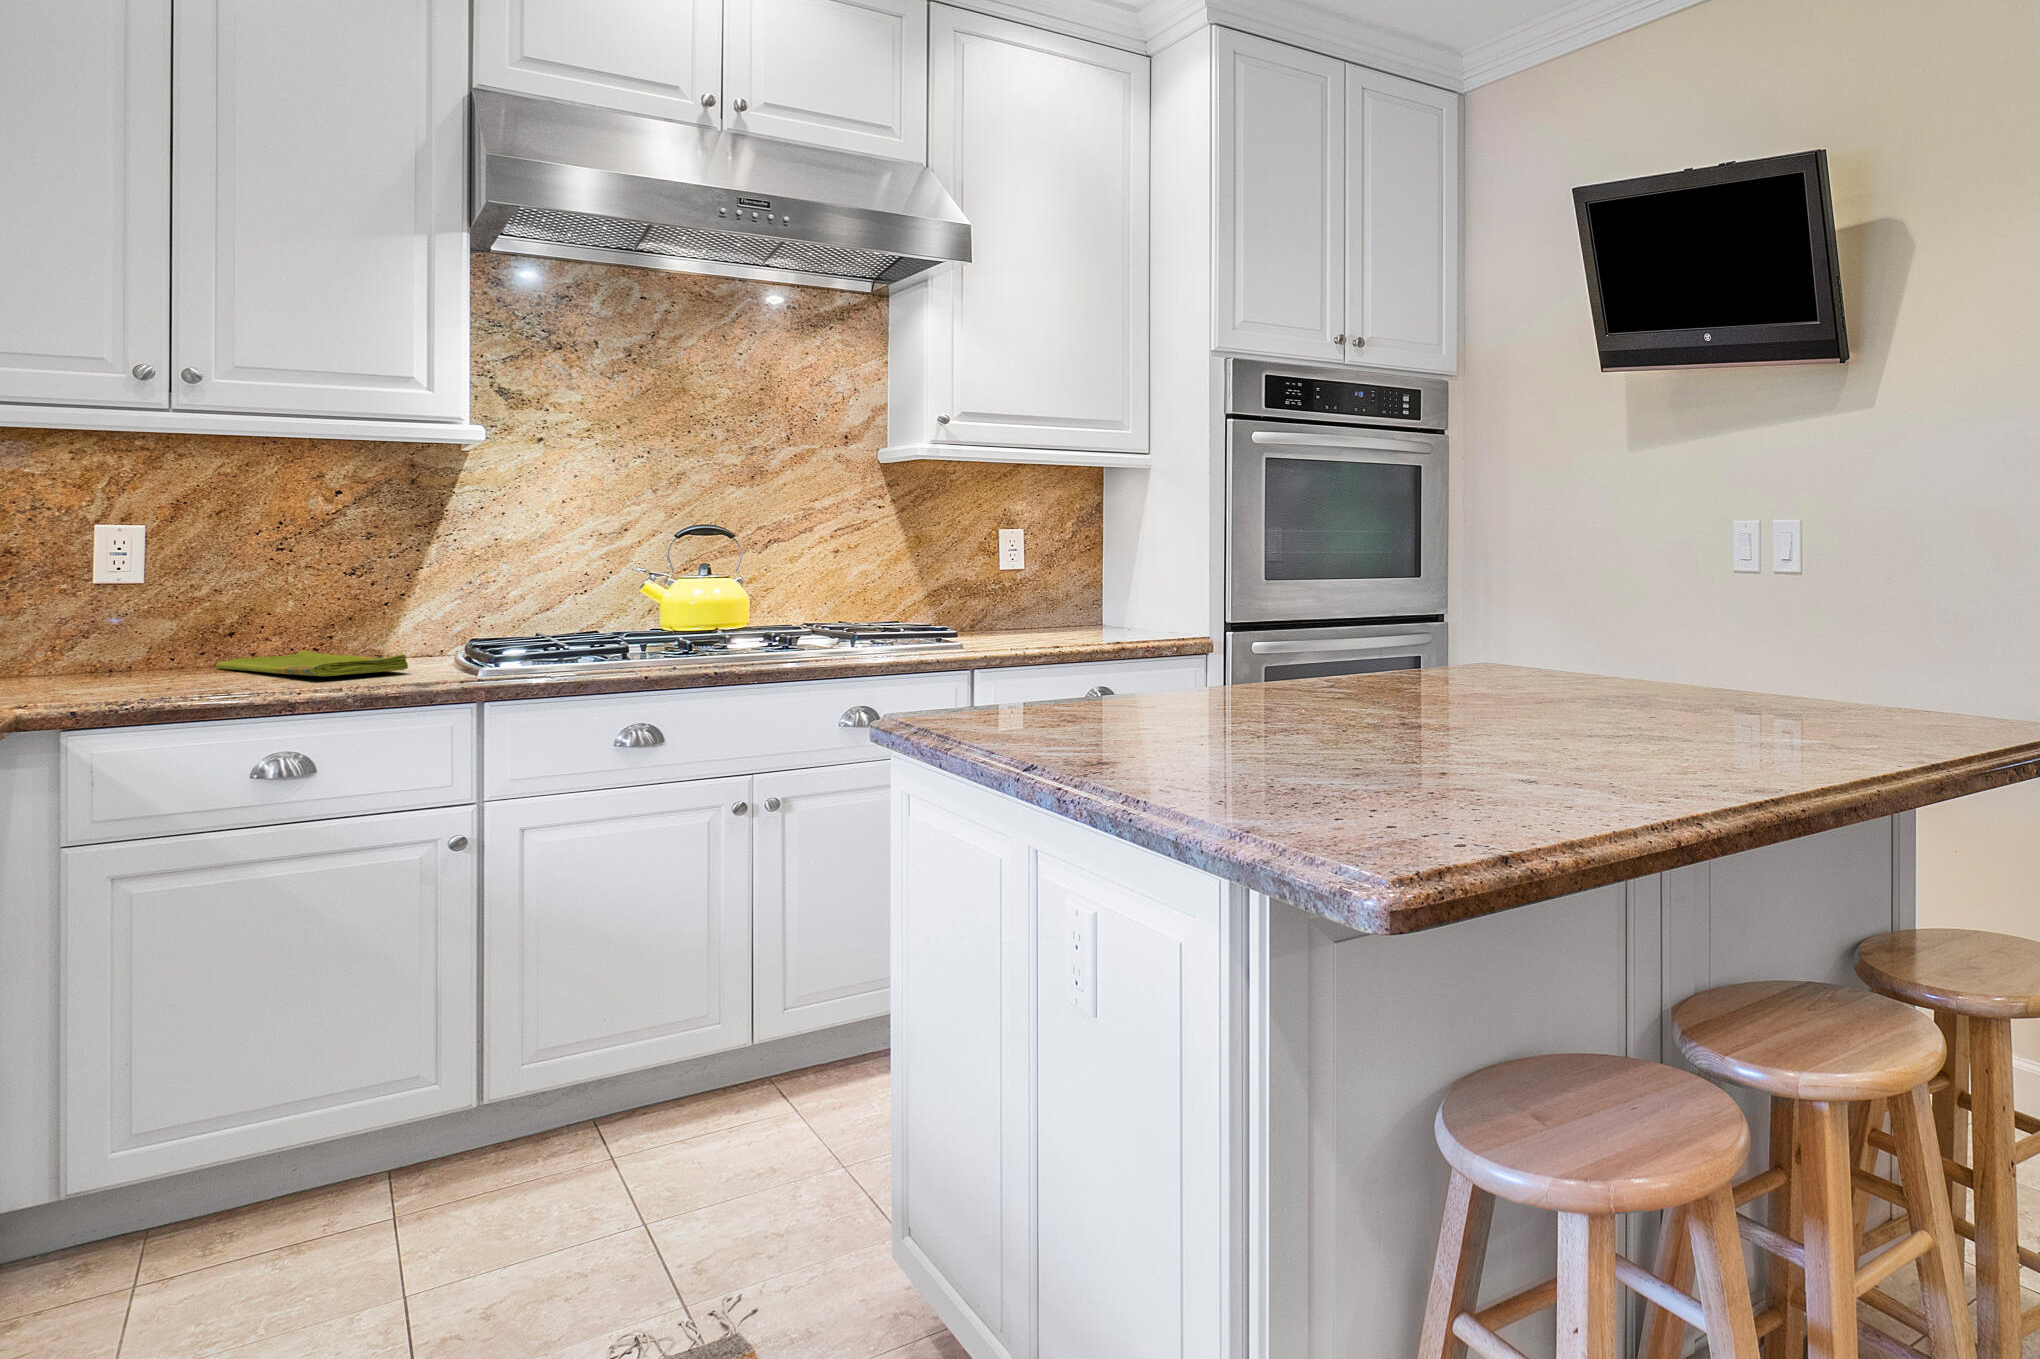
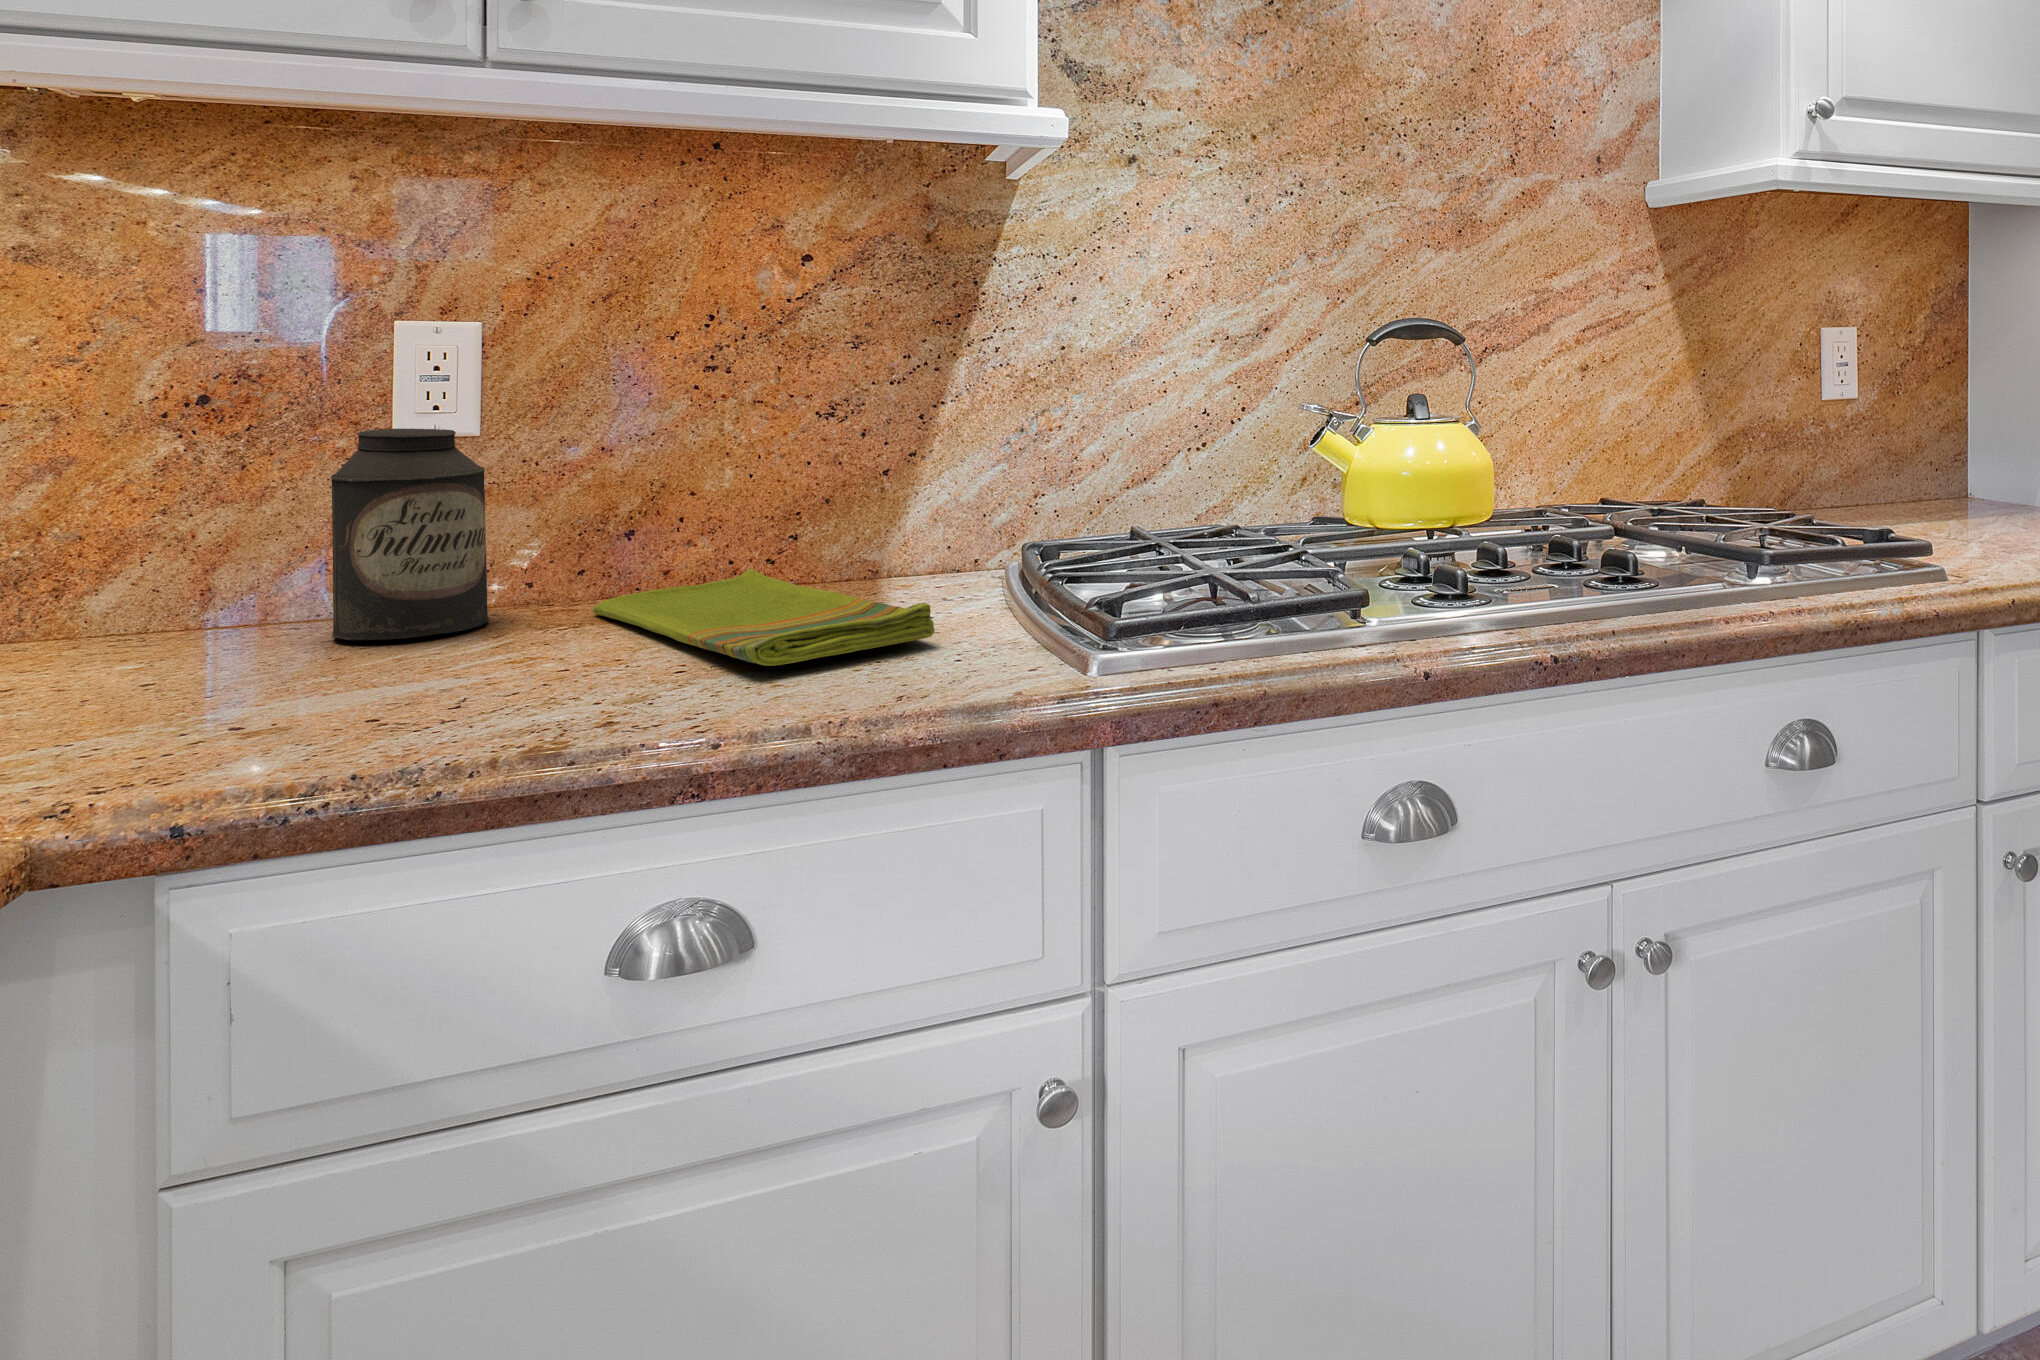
canister: none [71,577,157,675] -> present [331,429,489,641]

